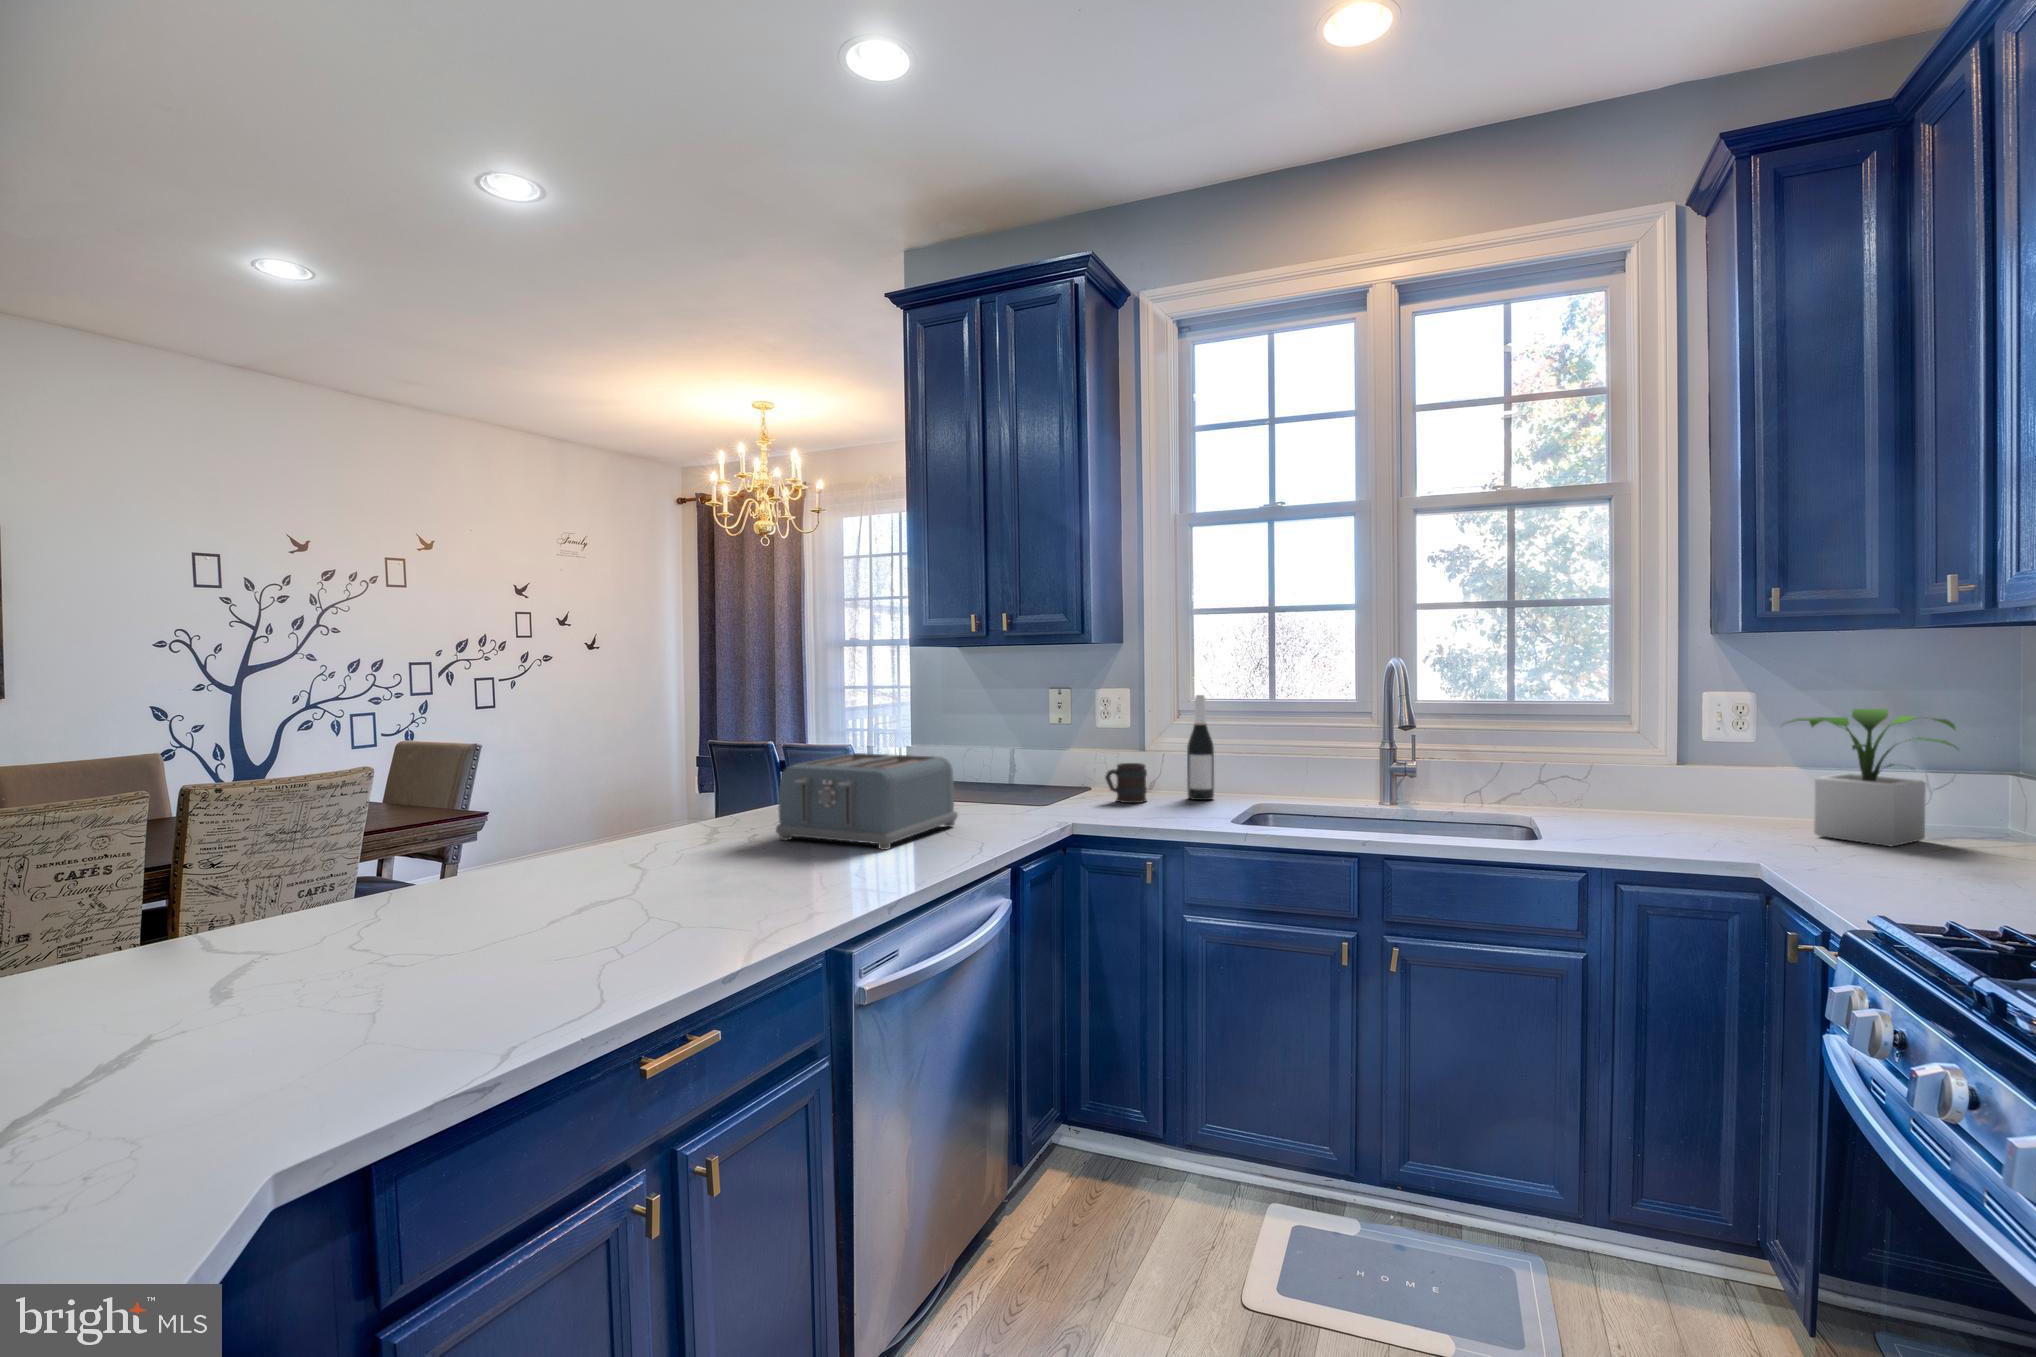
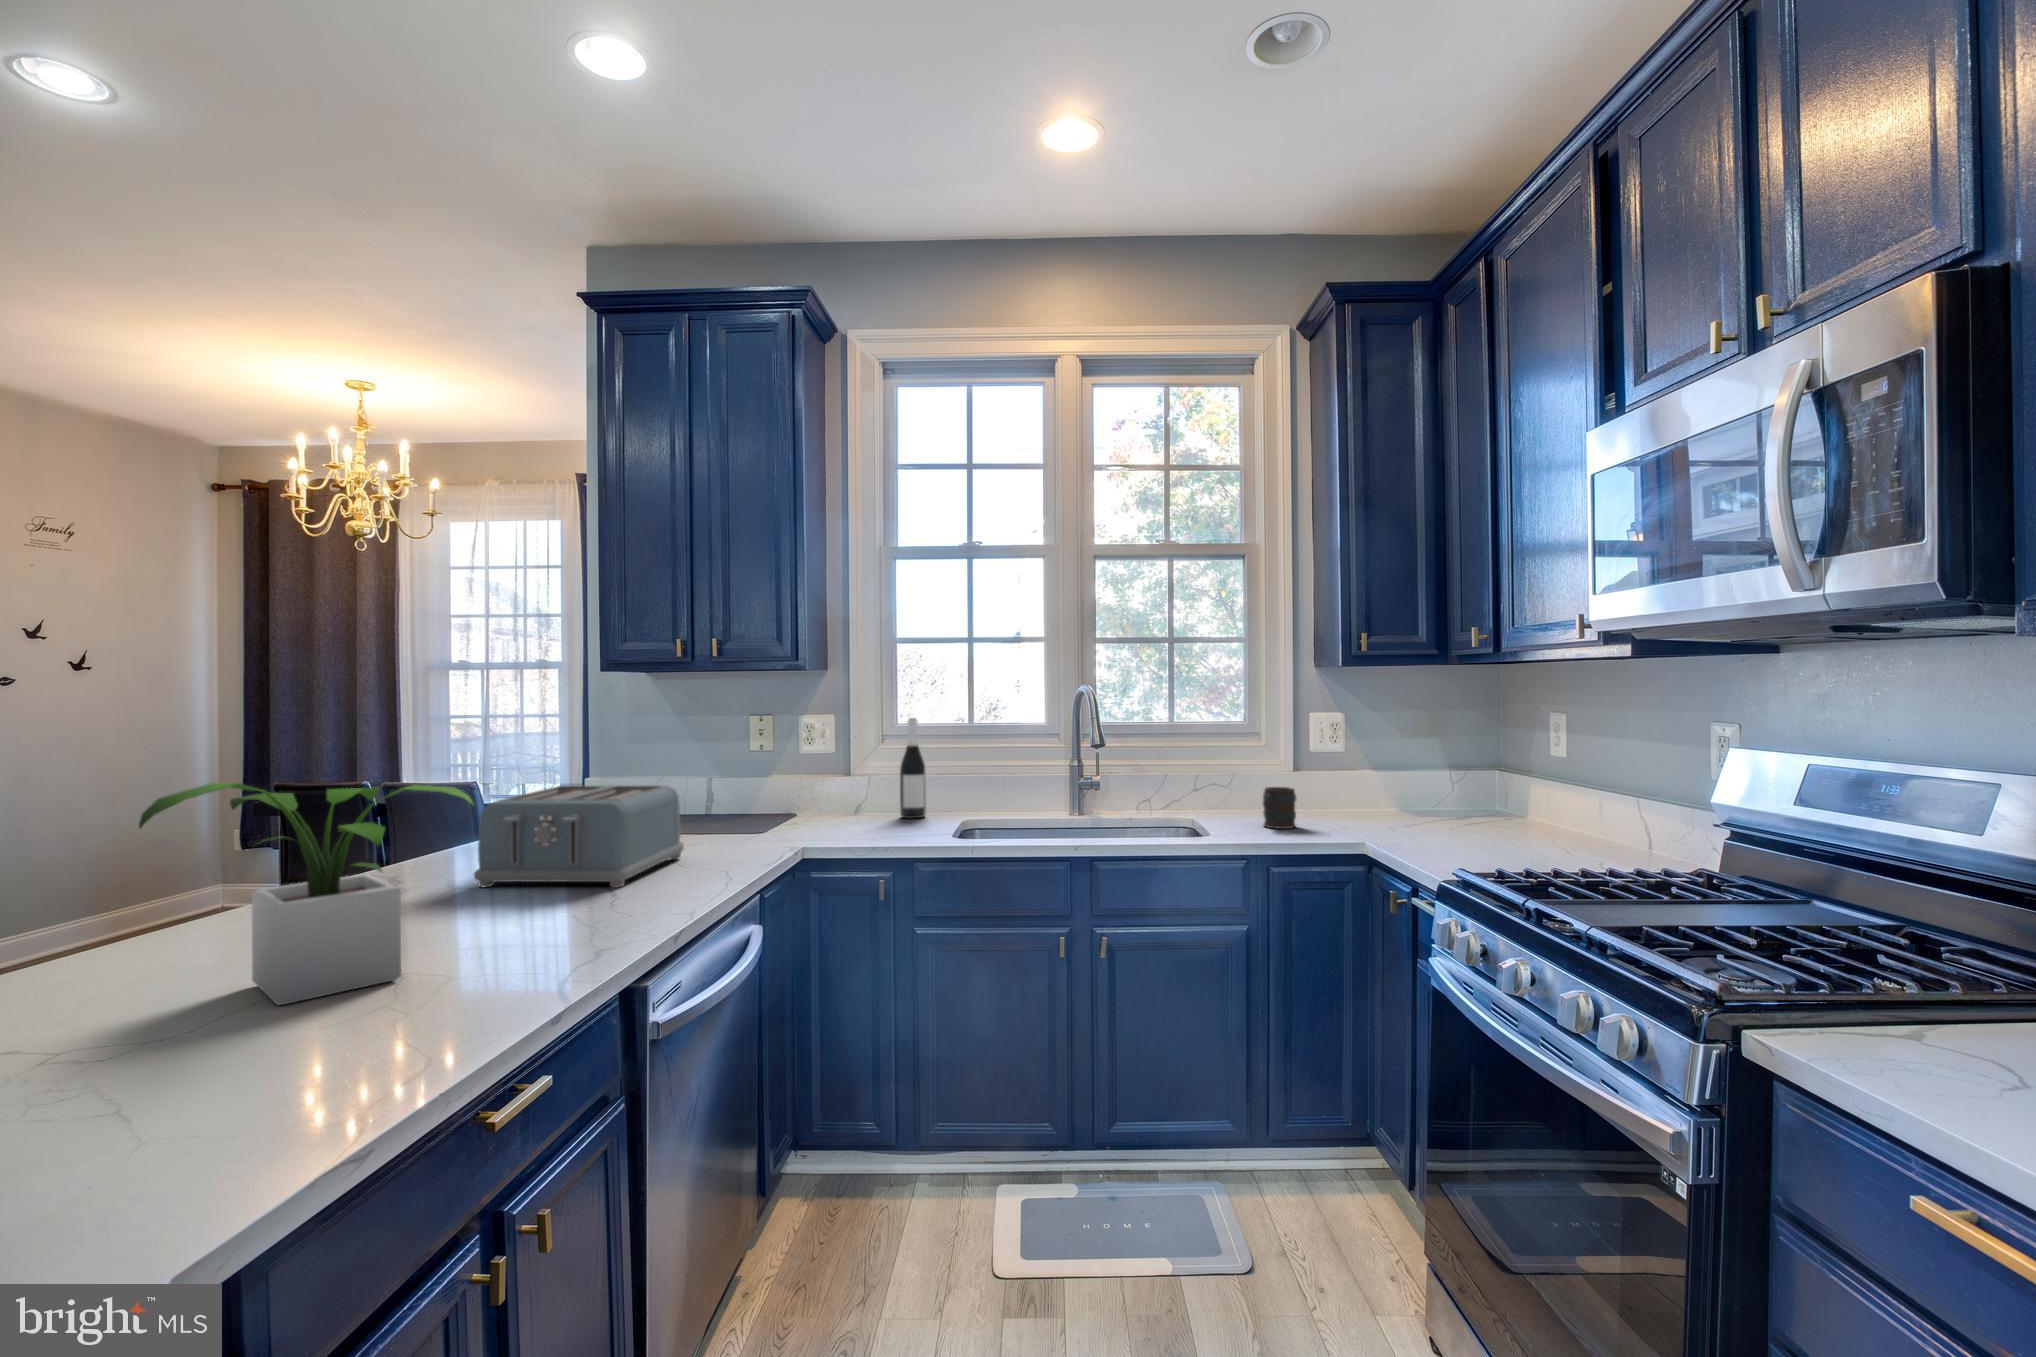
potted plant: present [1788,709,1957,847] -> present [139,783,473,1005]
mug: present [1105,763,1147,803] -> present [1263,787,1296,829]

